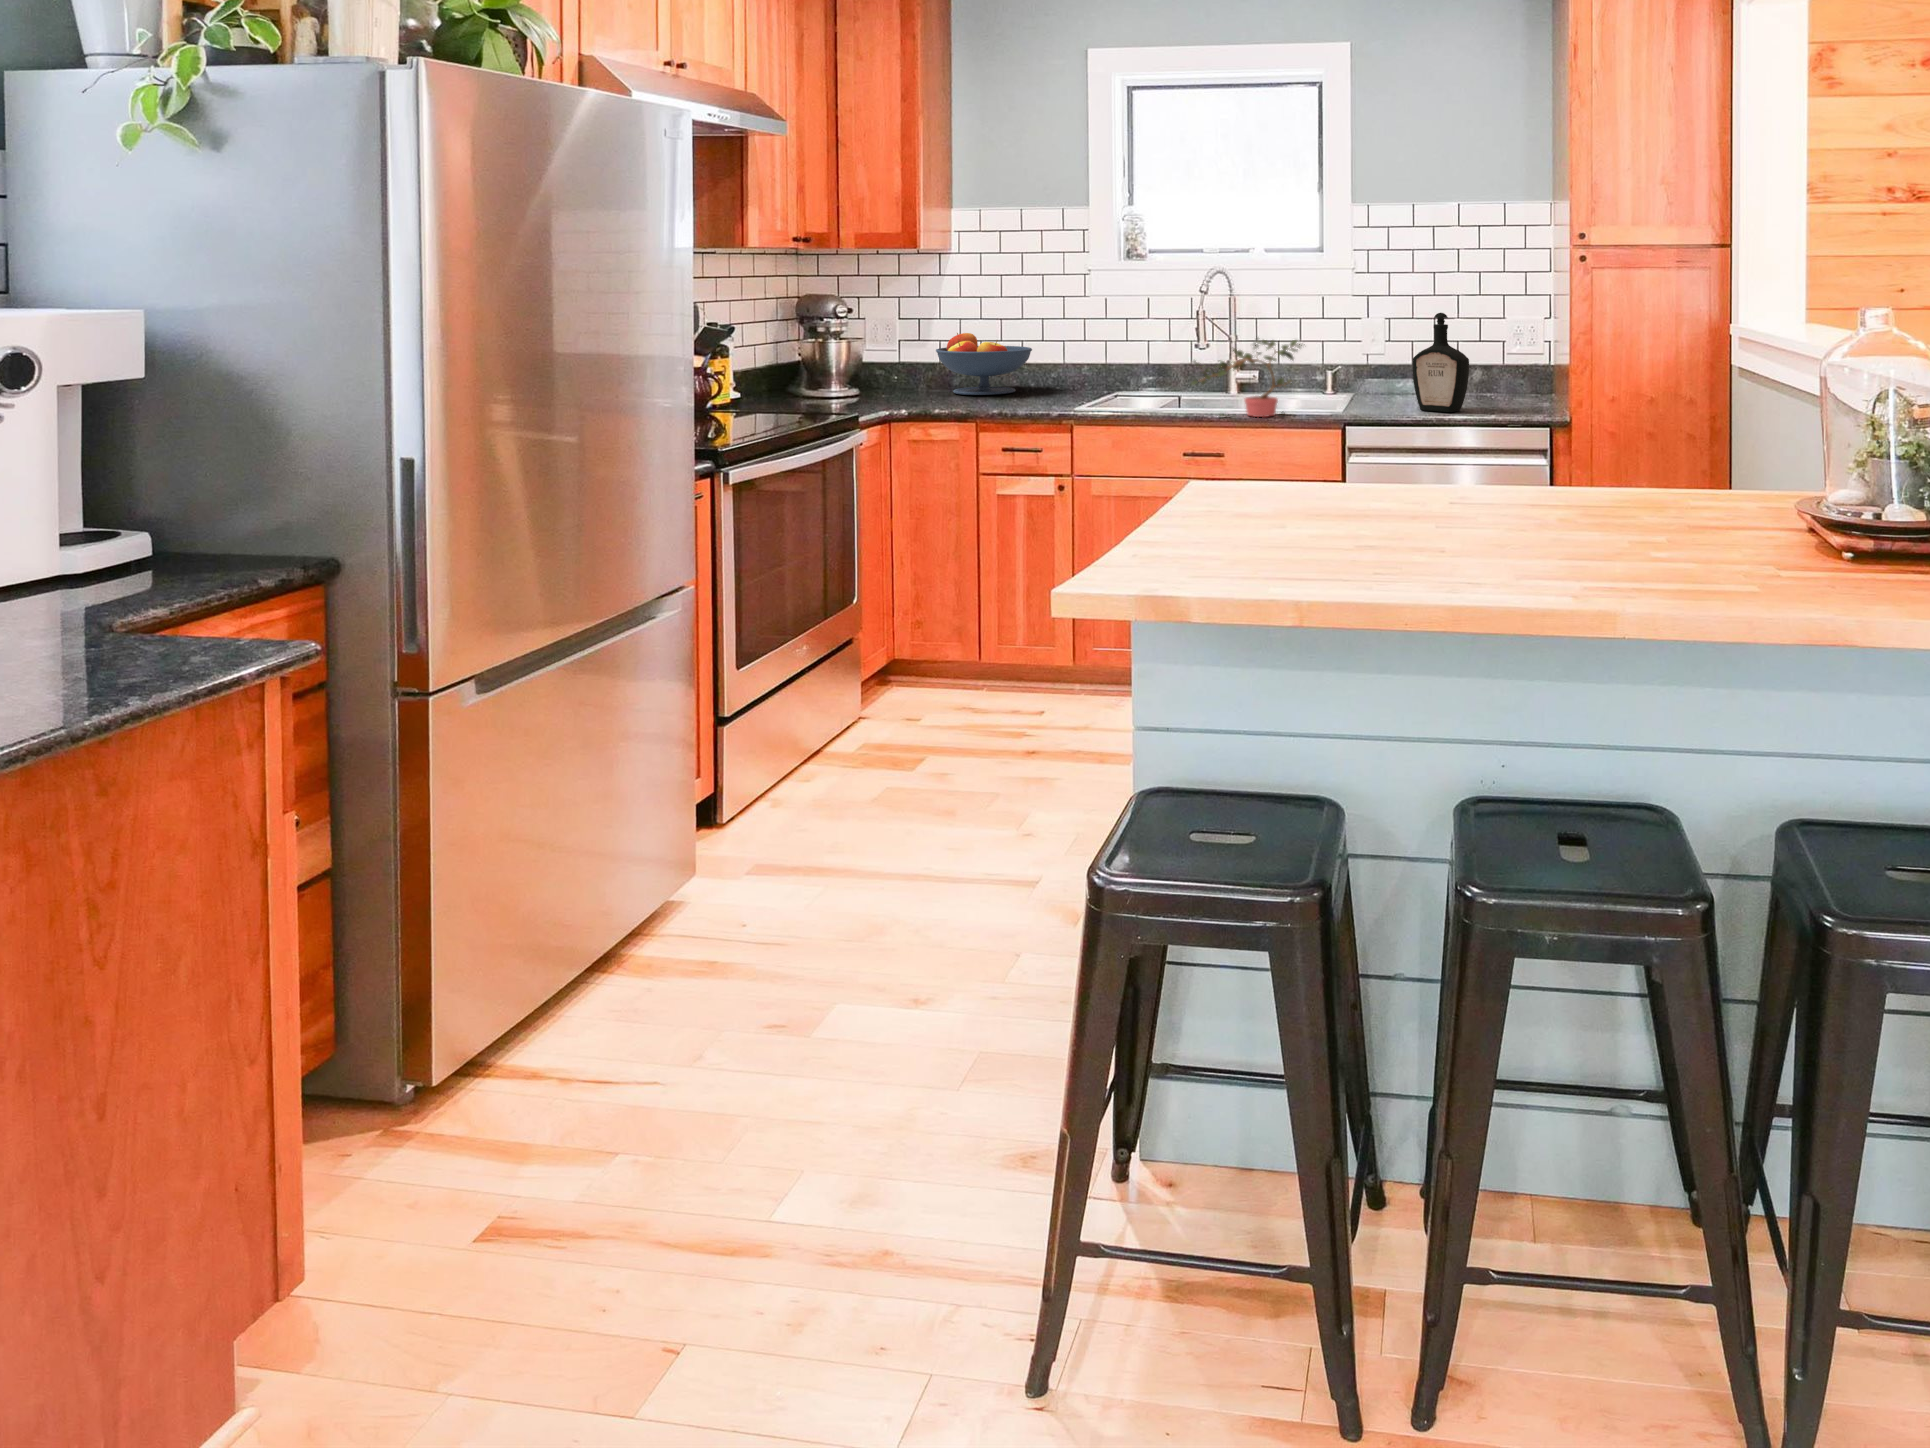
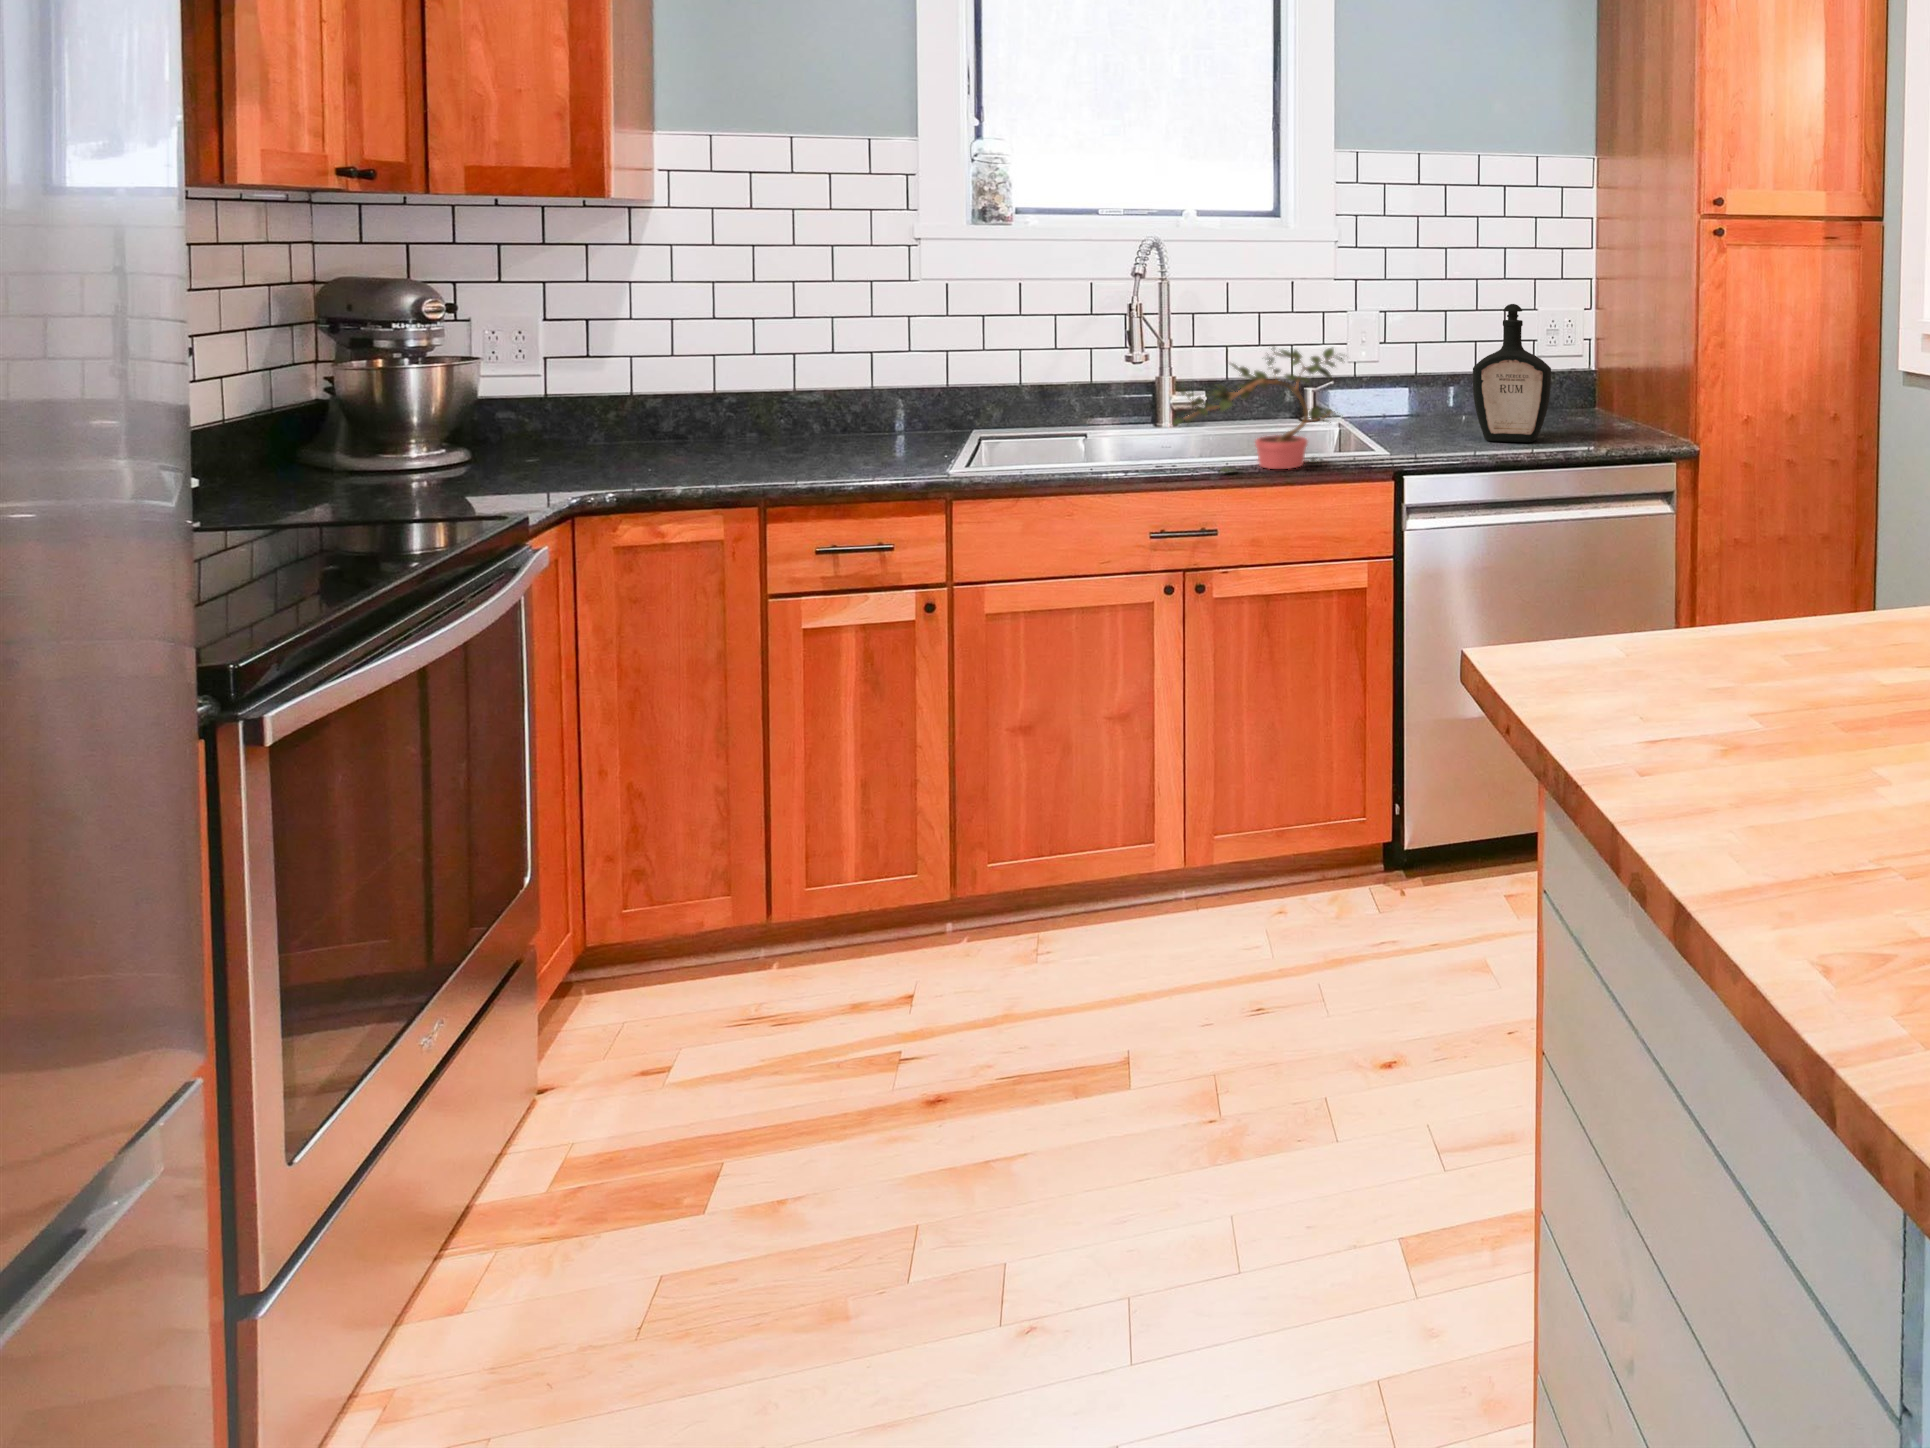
fruit bowl: present [936,333,1032,395] -> none [646,344,834,453]

